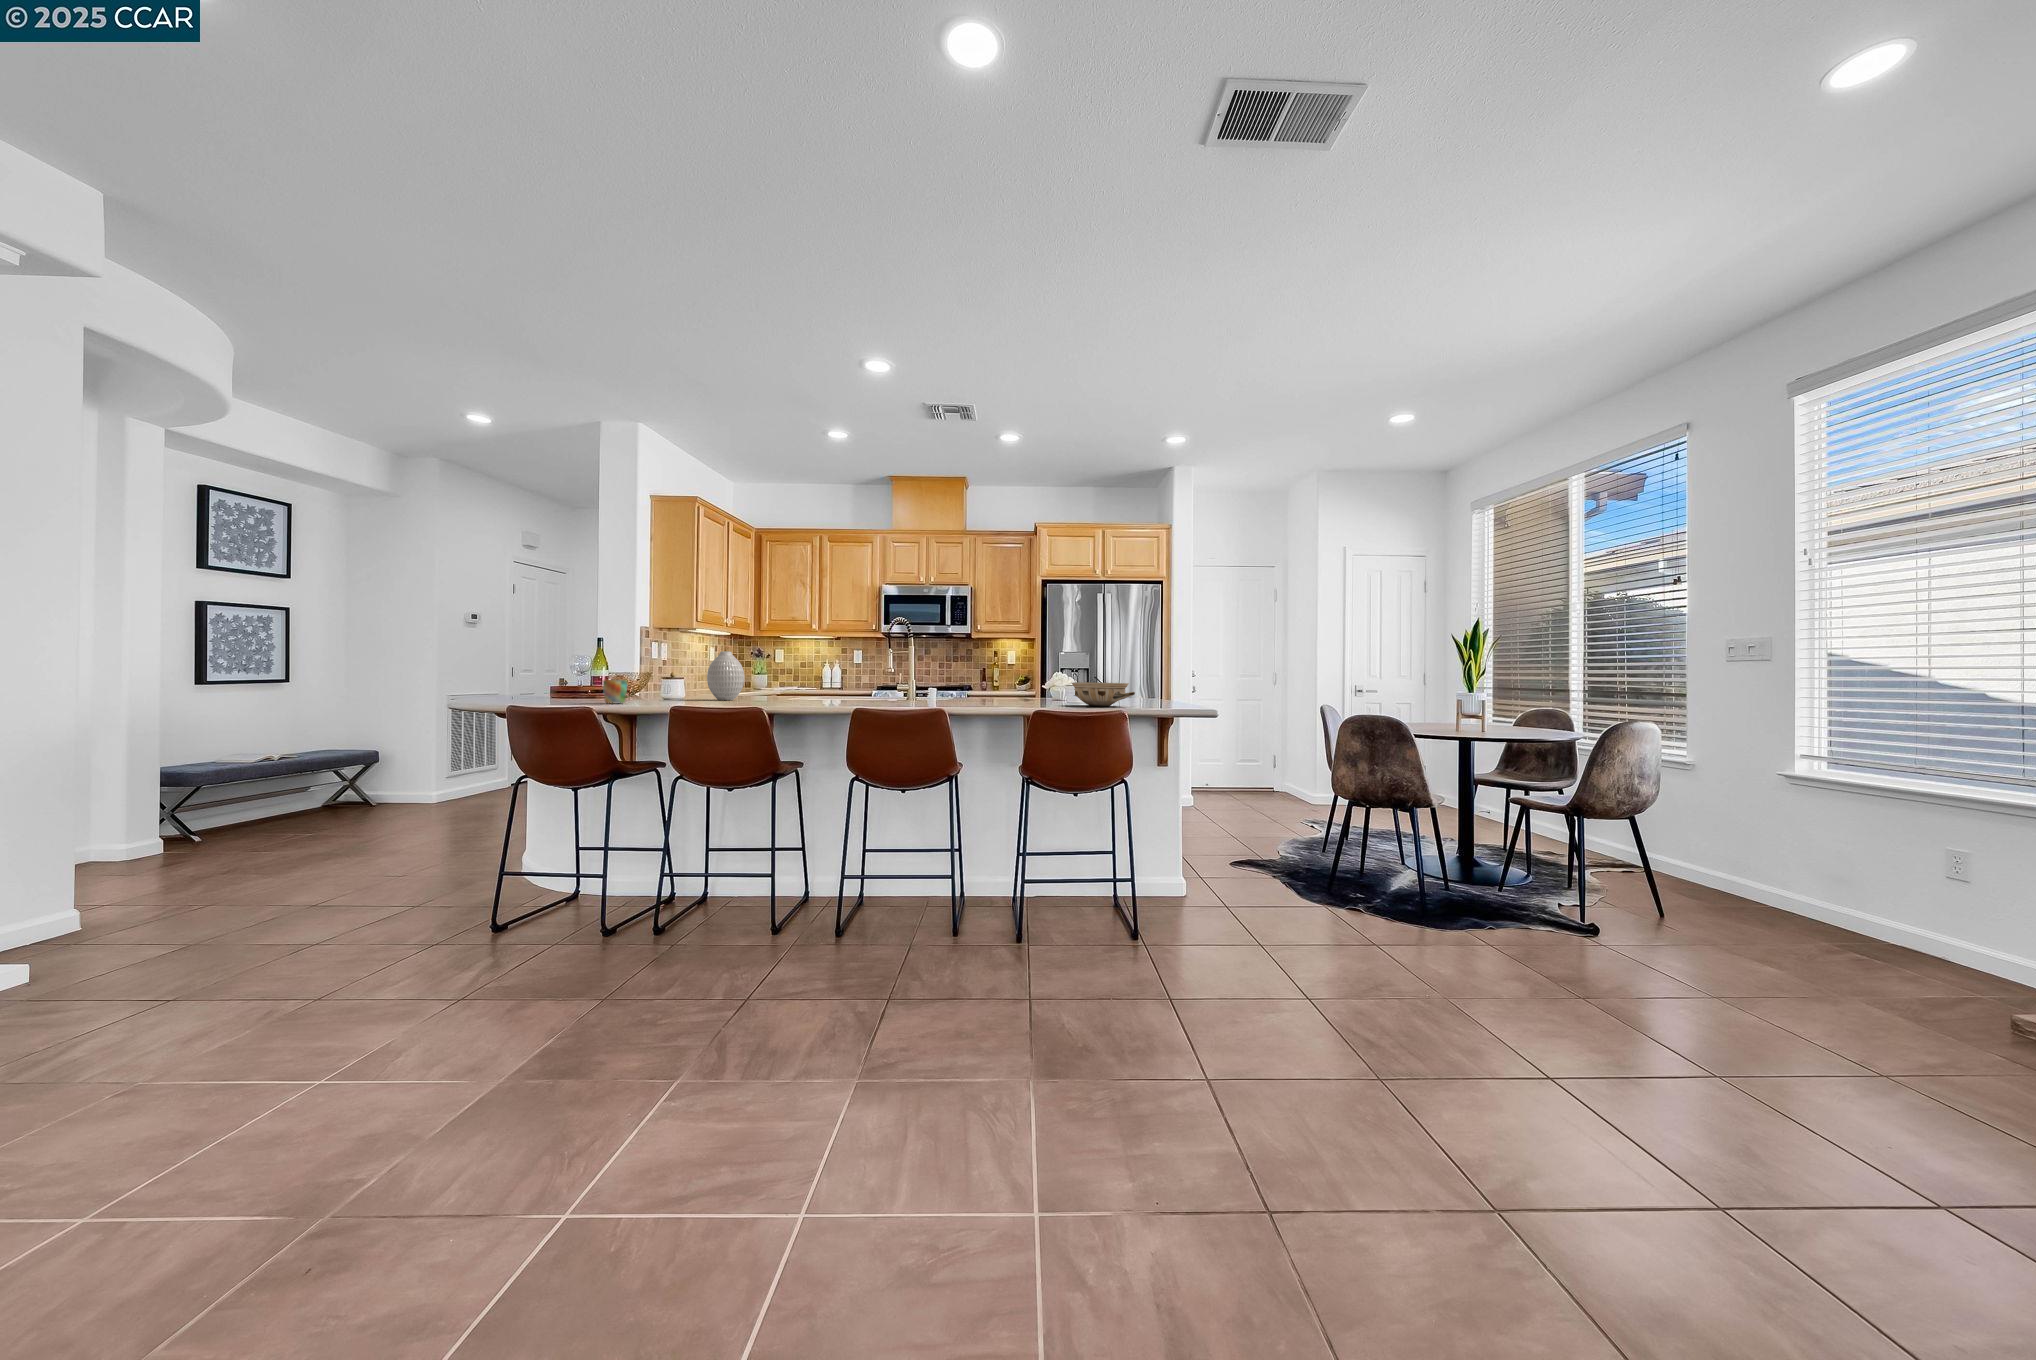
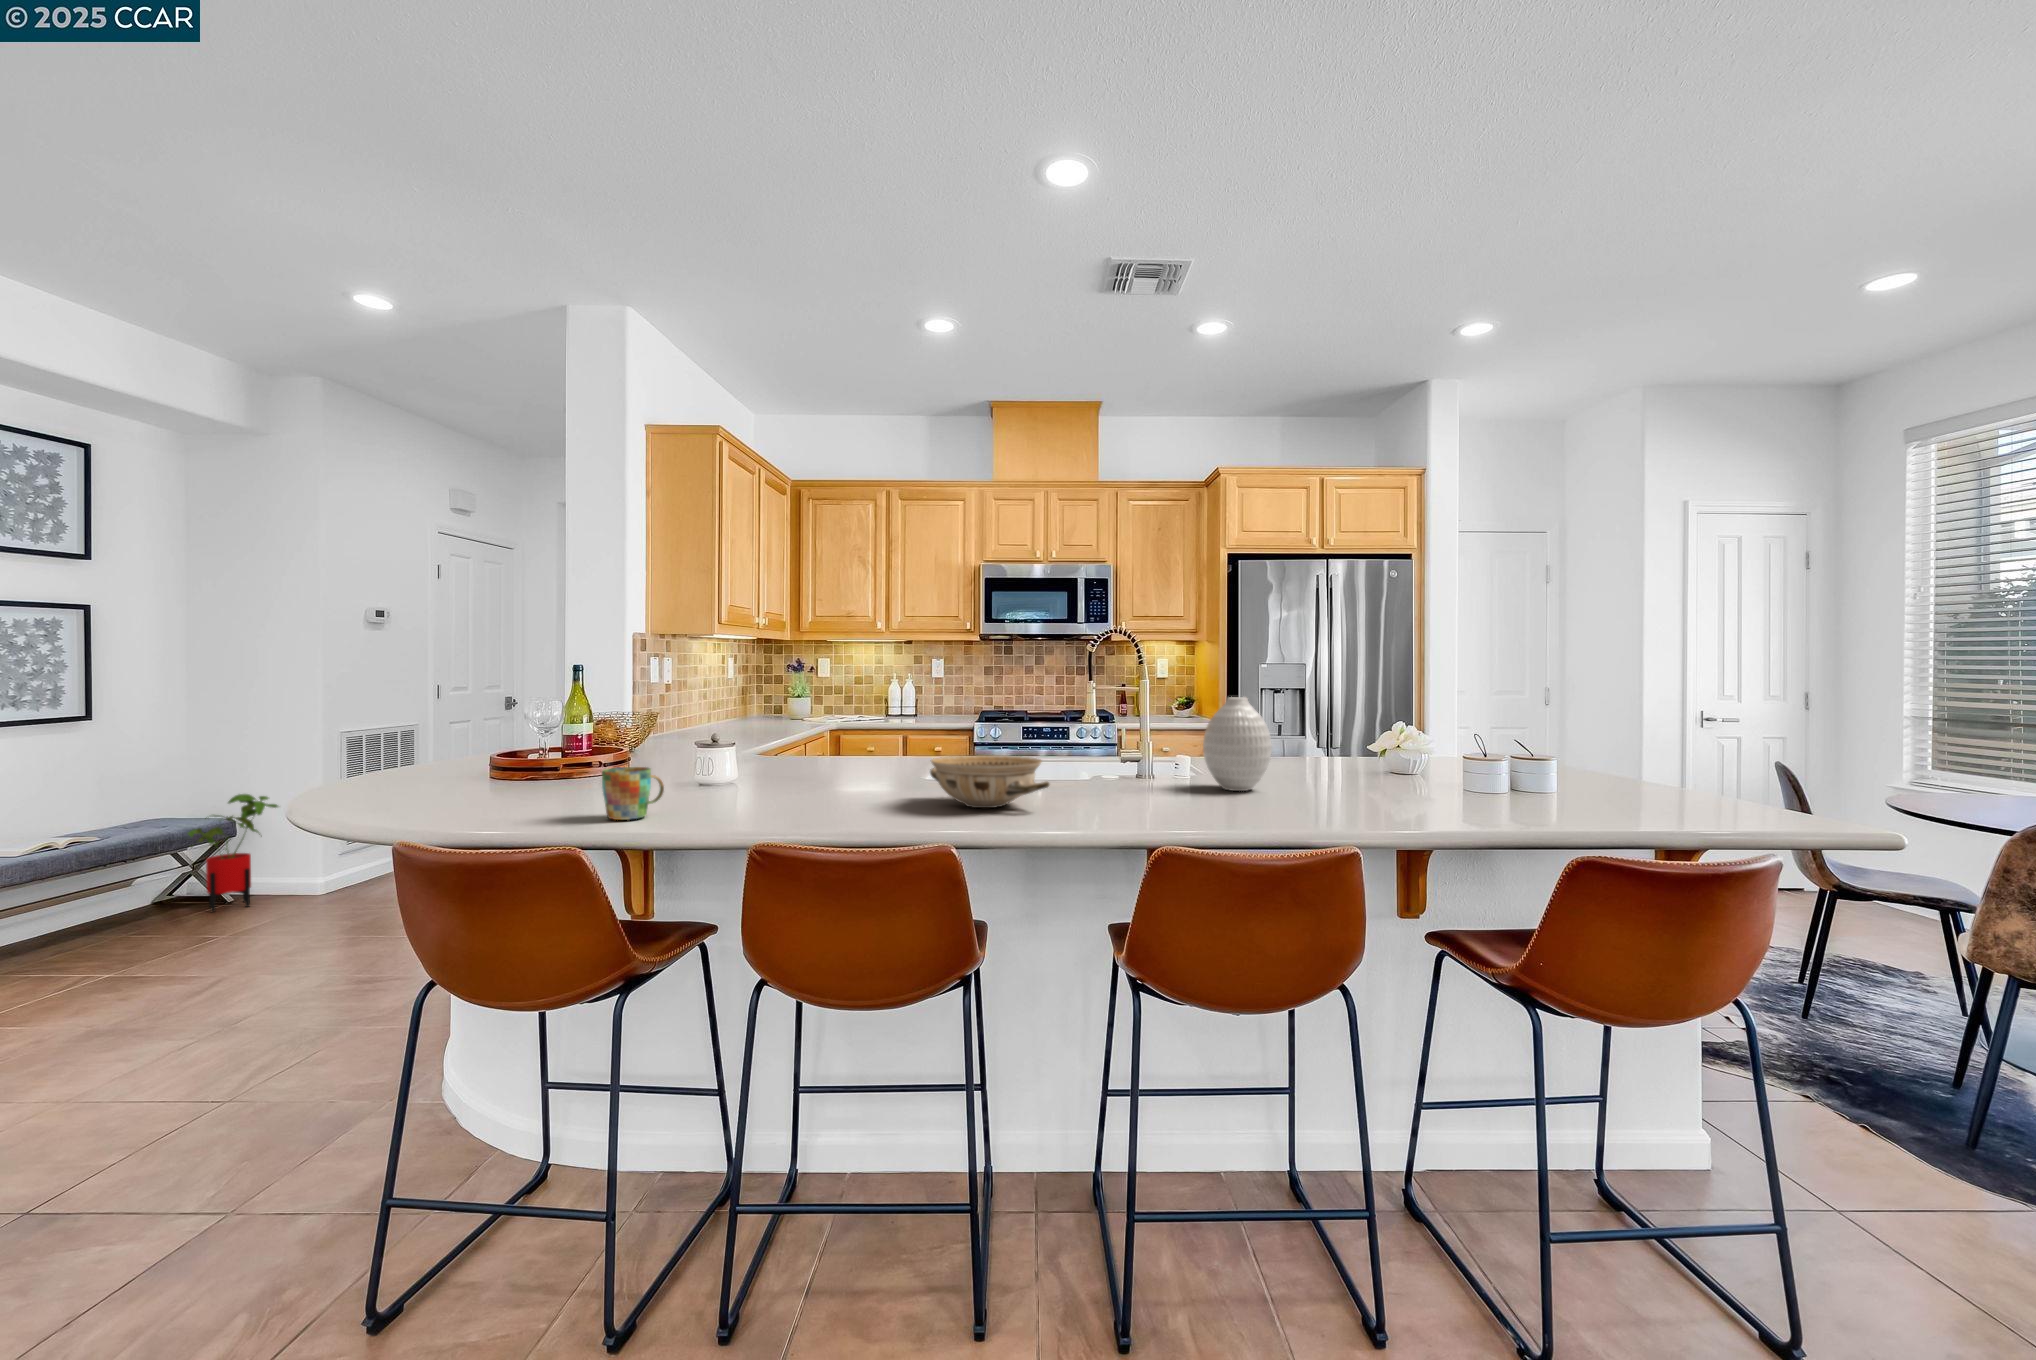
vase: present [707,652,745,700] -> present [1203,697,1272,791]
ceramic bowl: present [1072,682,1135,706] -> present [930,755,1049,808]
house plant: none [348,733,410,810] -> present [188,794,278,912]

